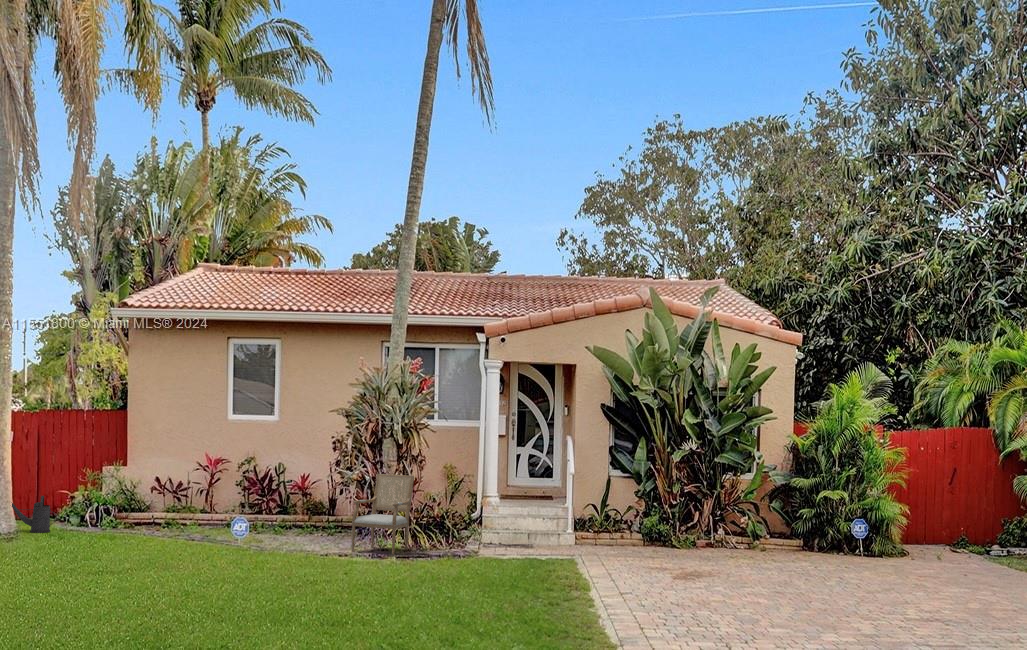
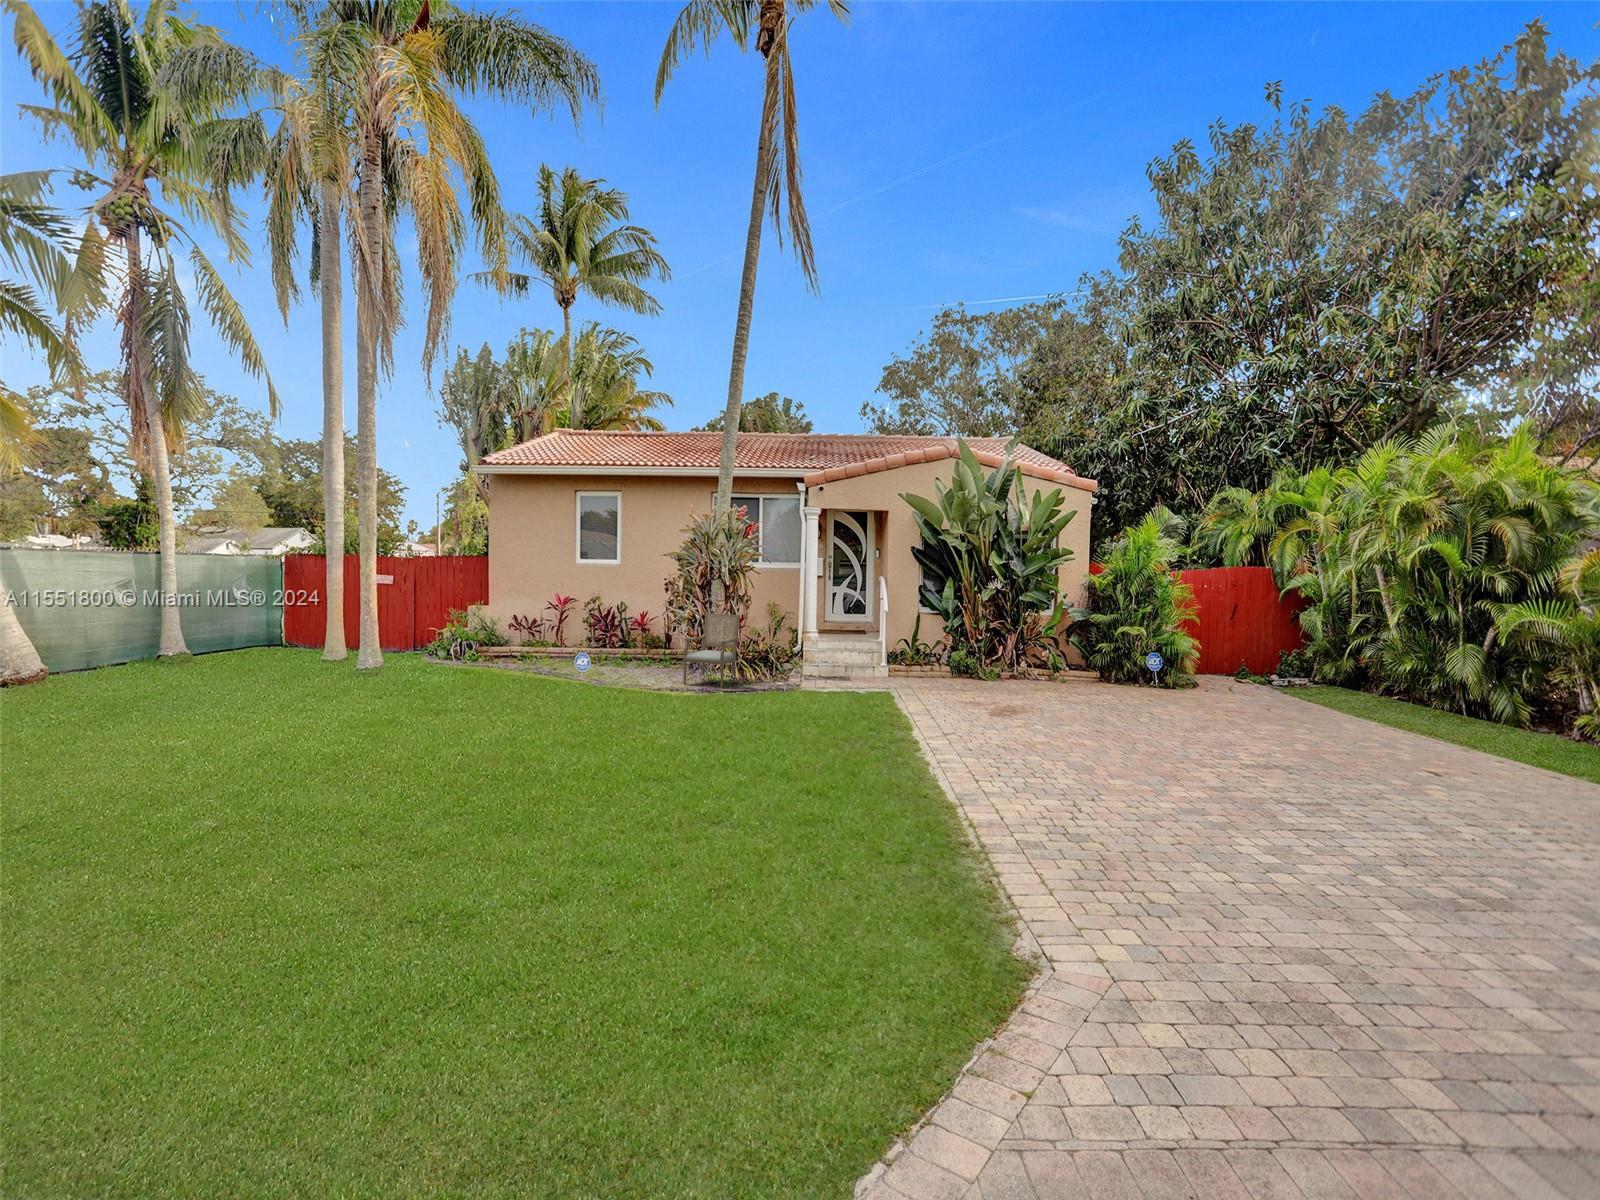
watering can: present [12,496,57,533] -> none [376,634,421,667]

